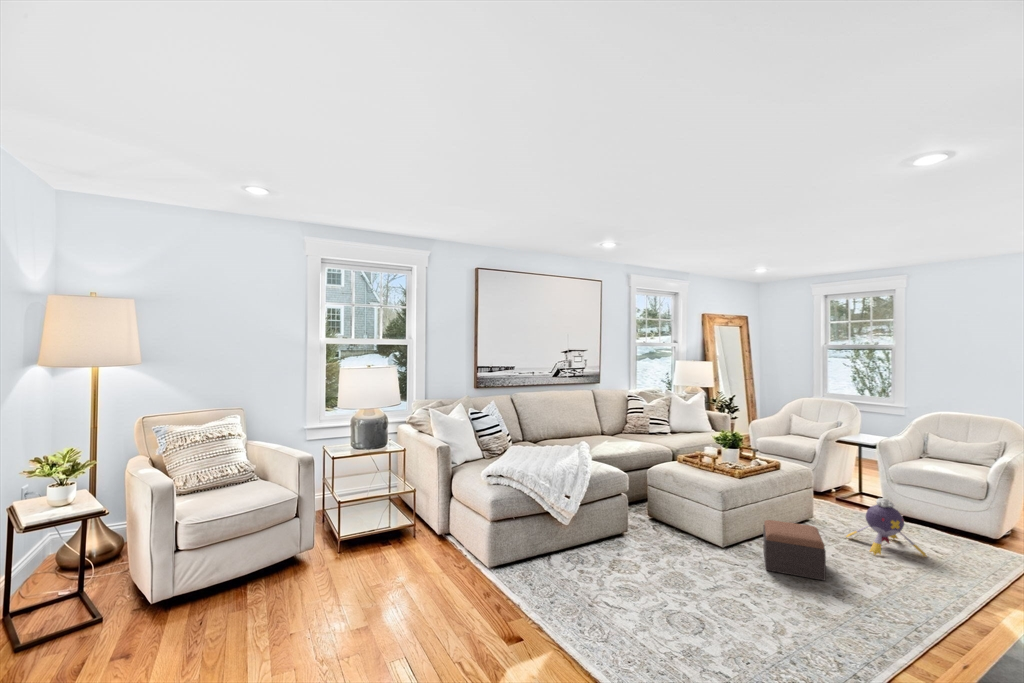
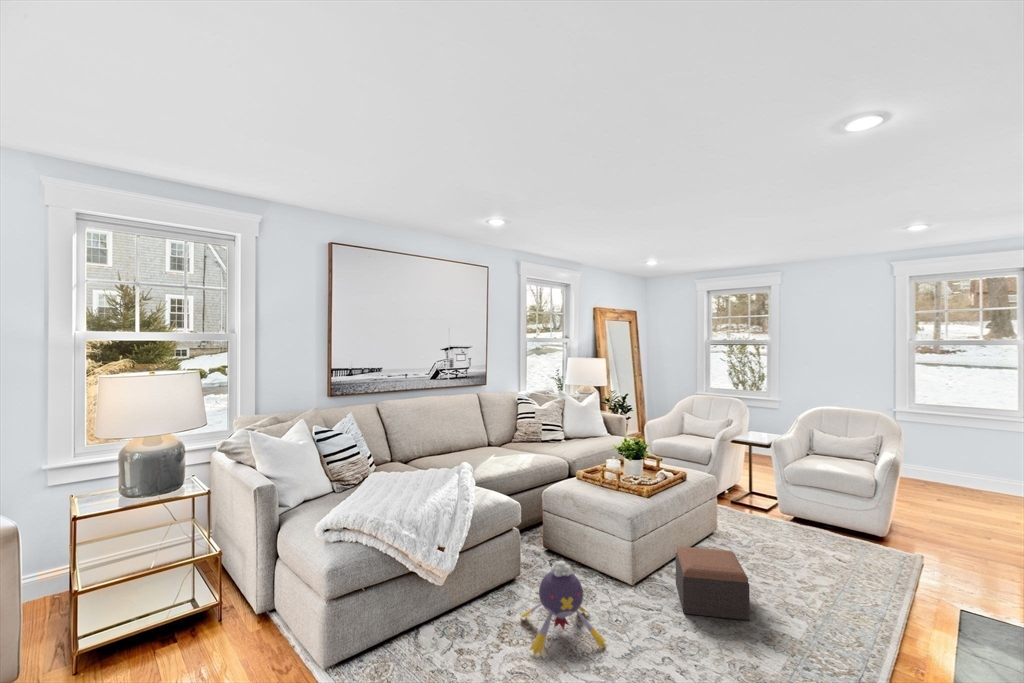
plush toy: present [846,498,927,556] -> present [520,561,606,655]

